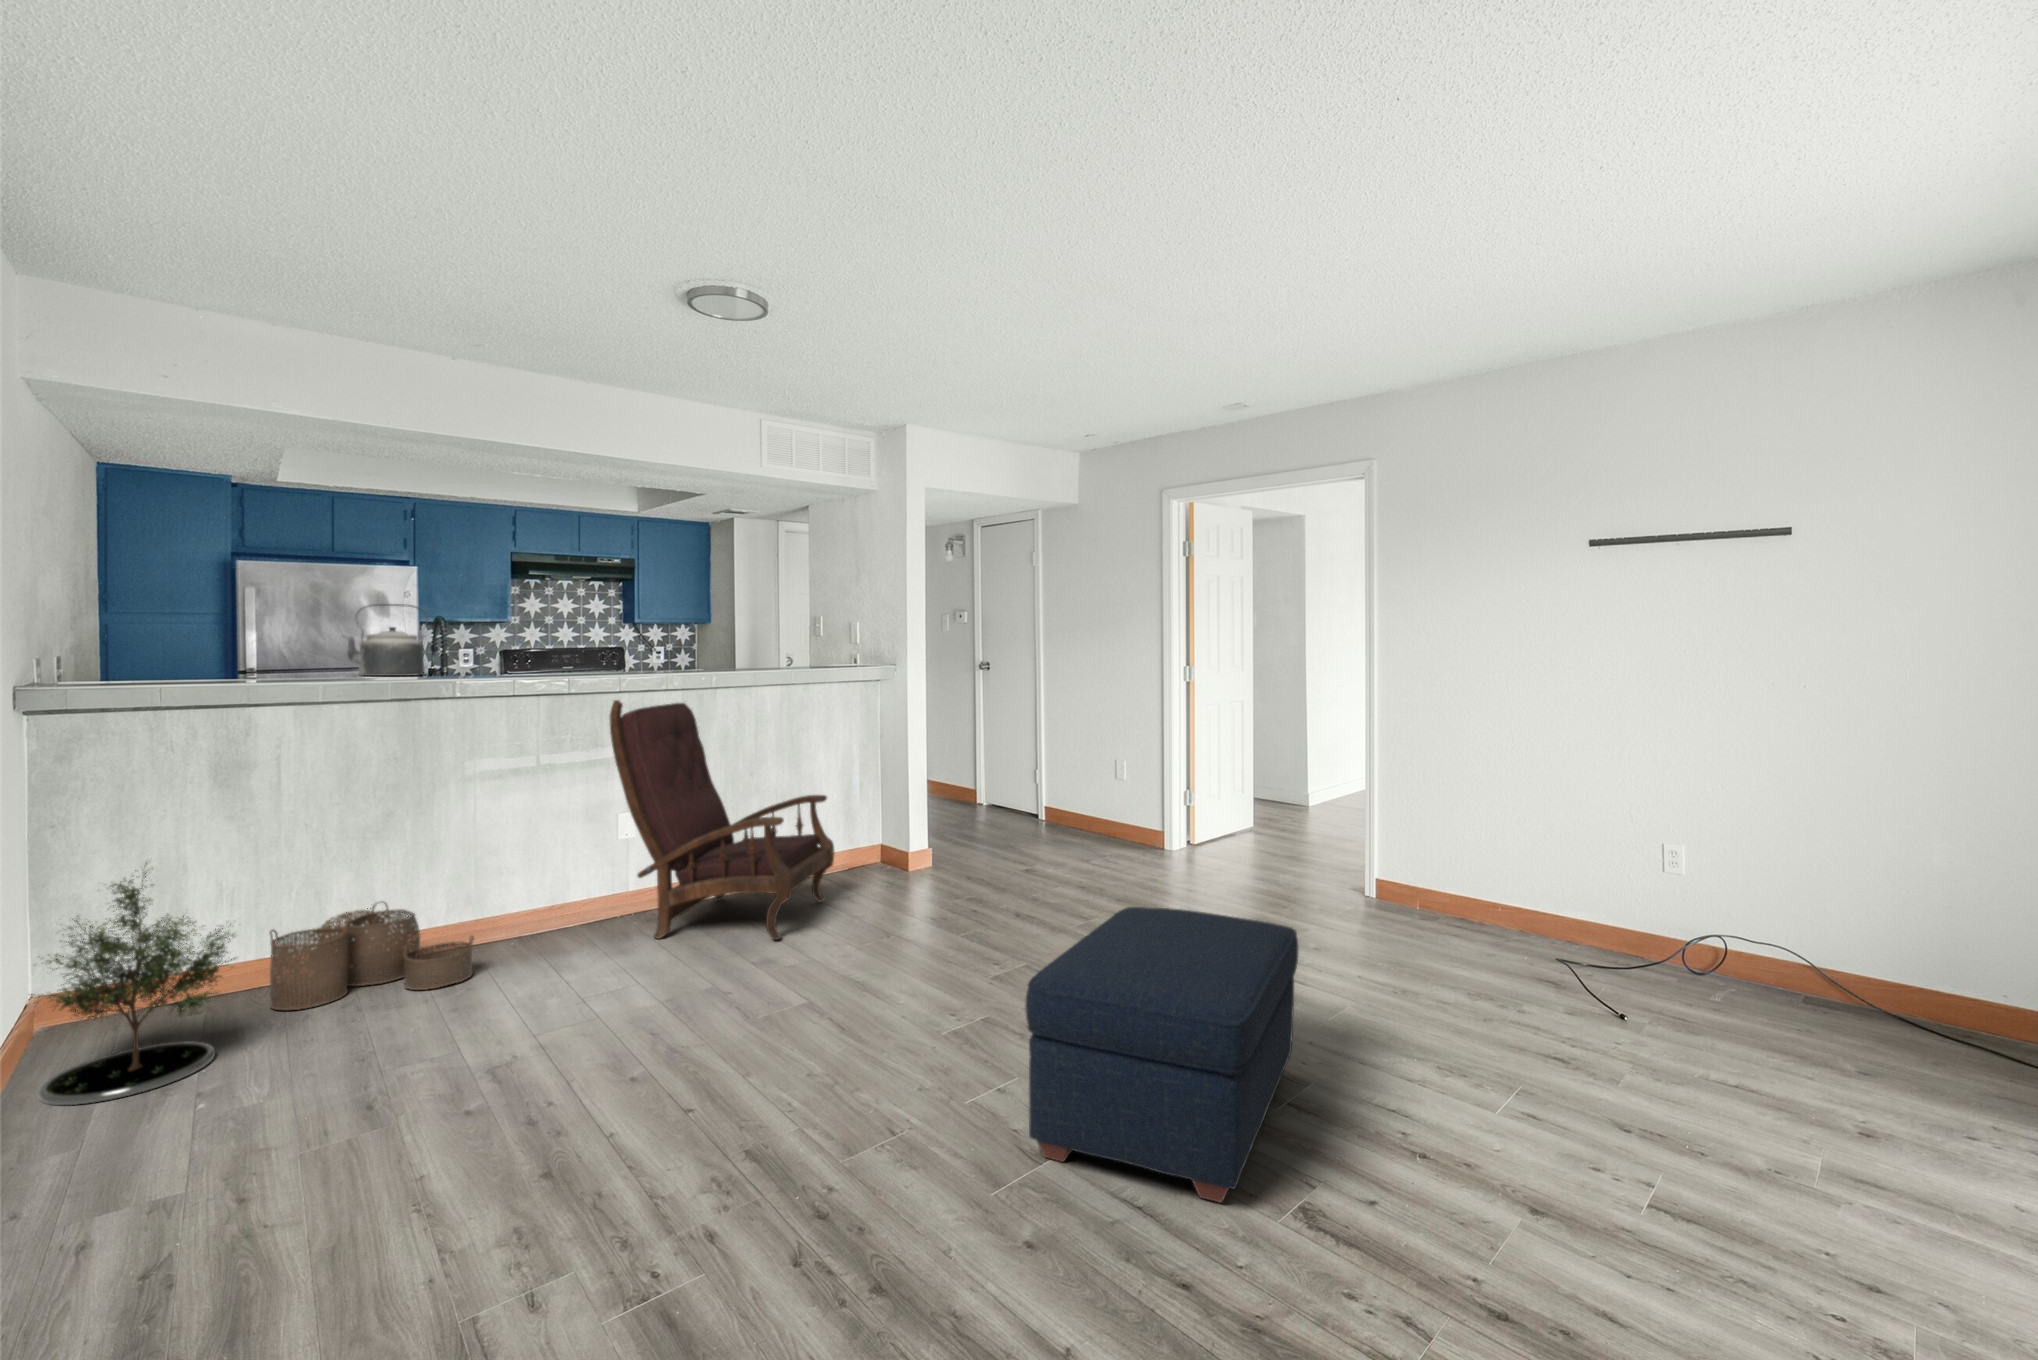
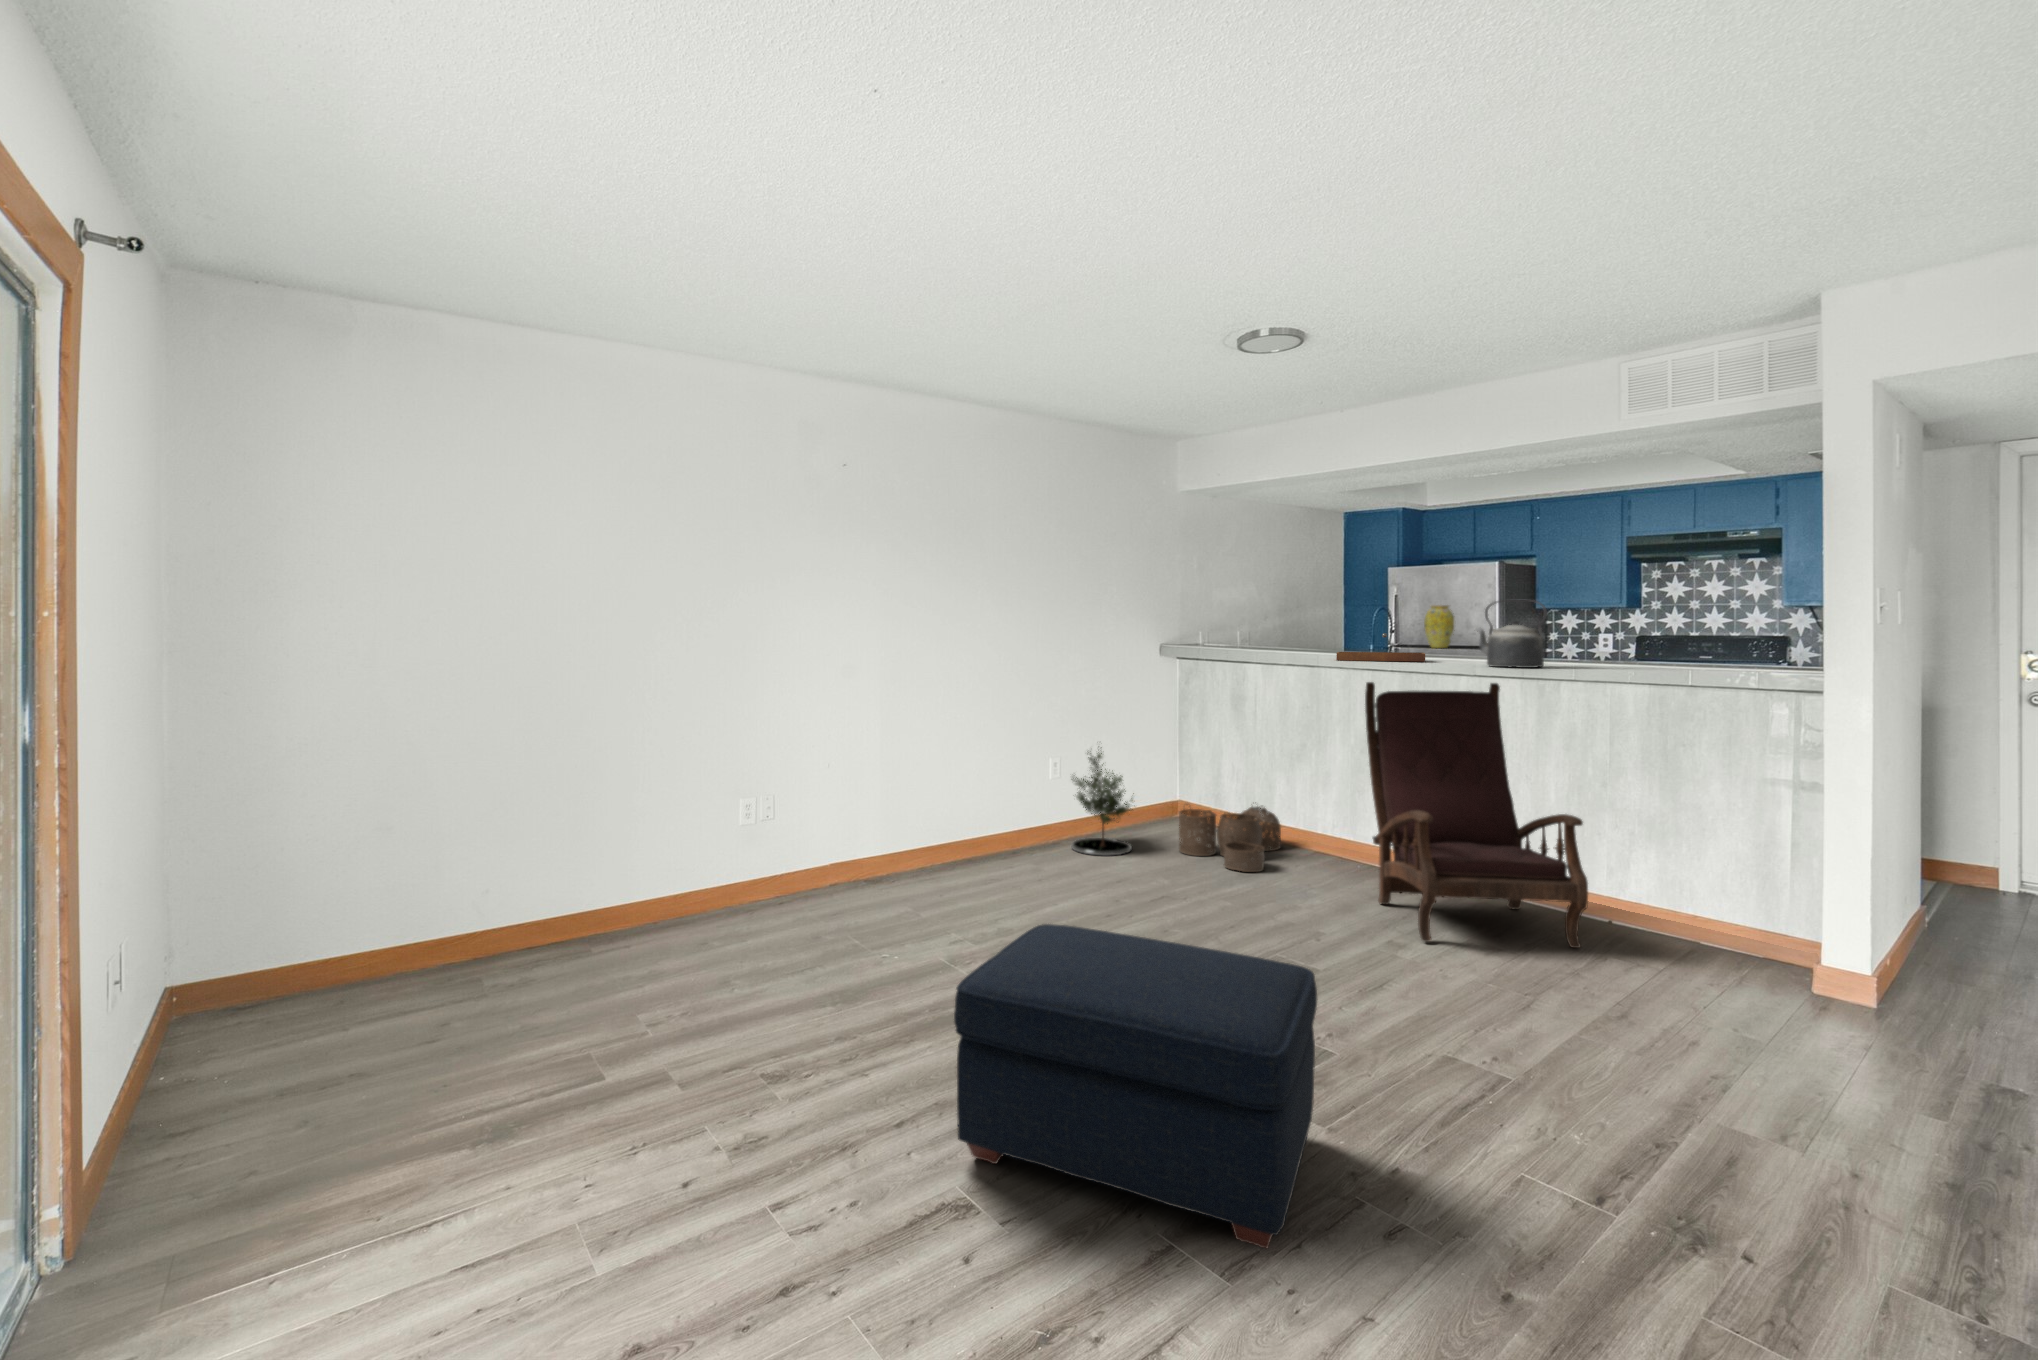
kettle: present [342,604,428,676] -> present [1475,600,1547,668]
vase: none [289,610,335,664] -> present [1424,605,1454,648]
tray: none [473,645,594,679] -> present [1336,633,1425,661]

